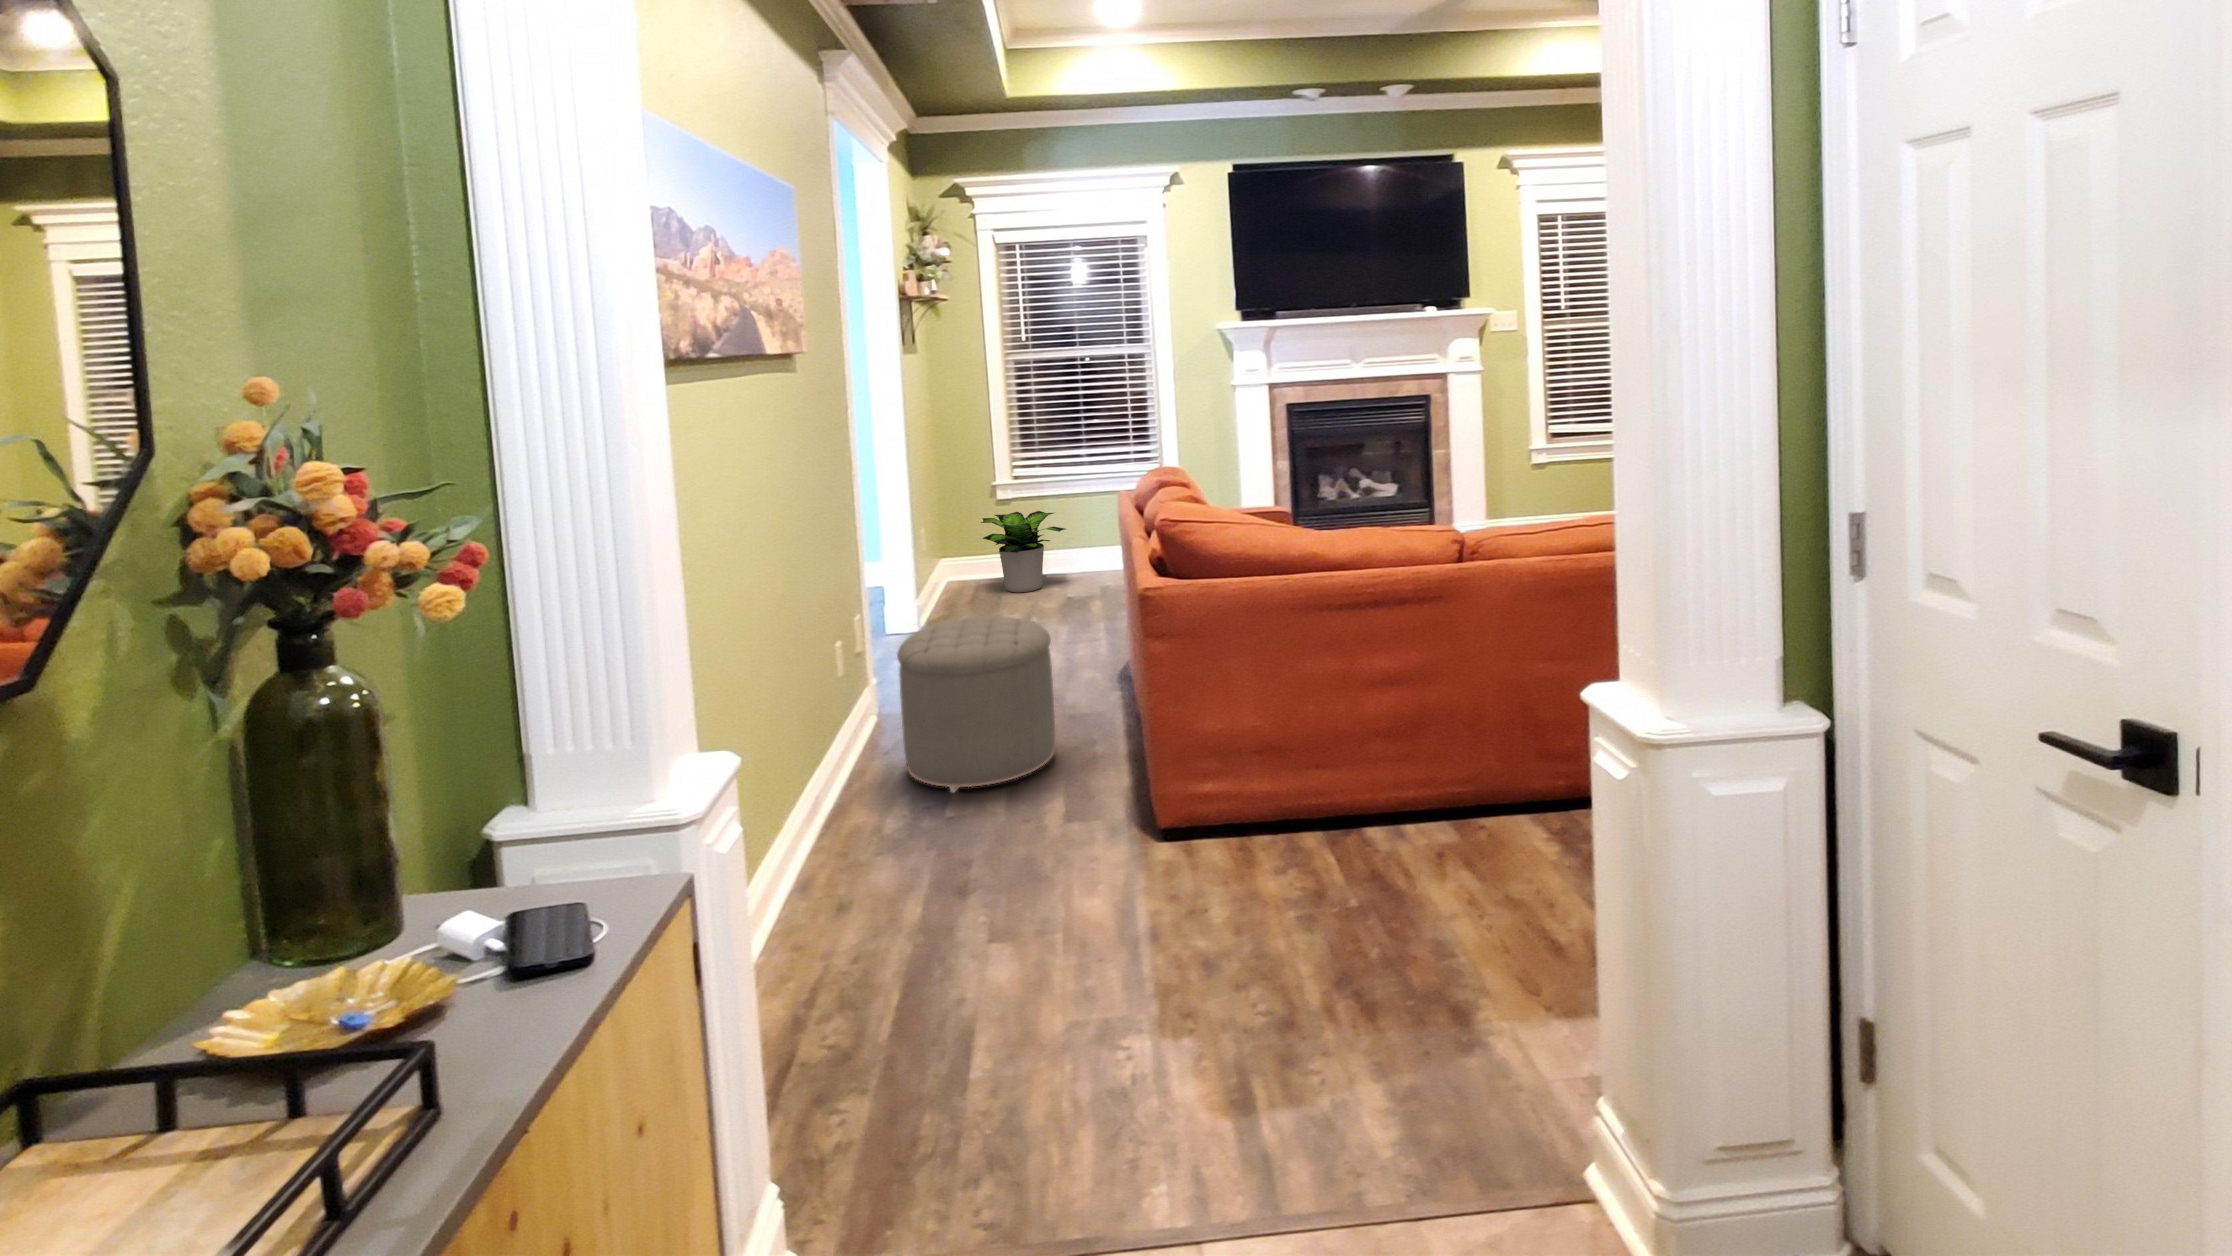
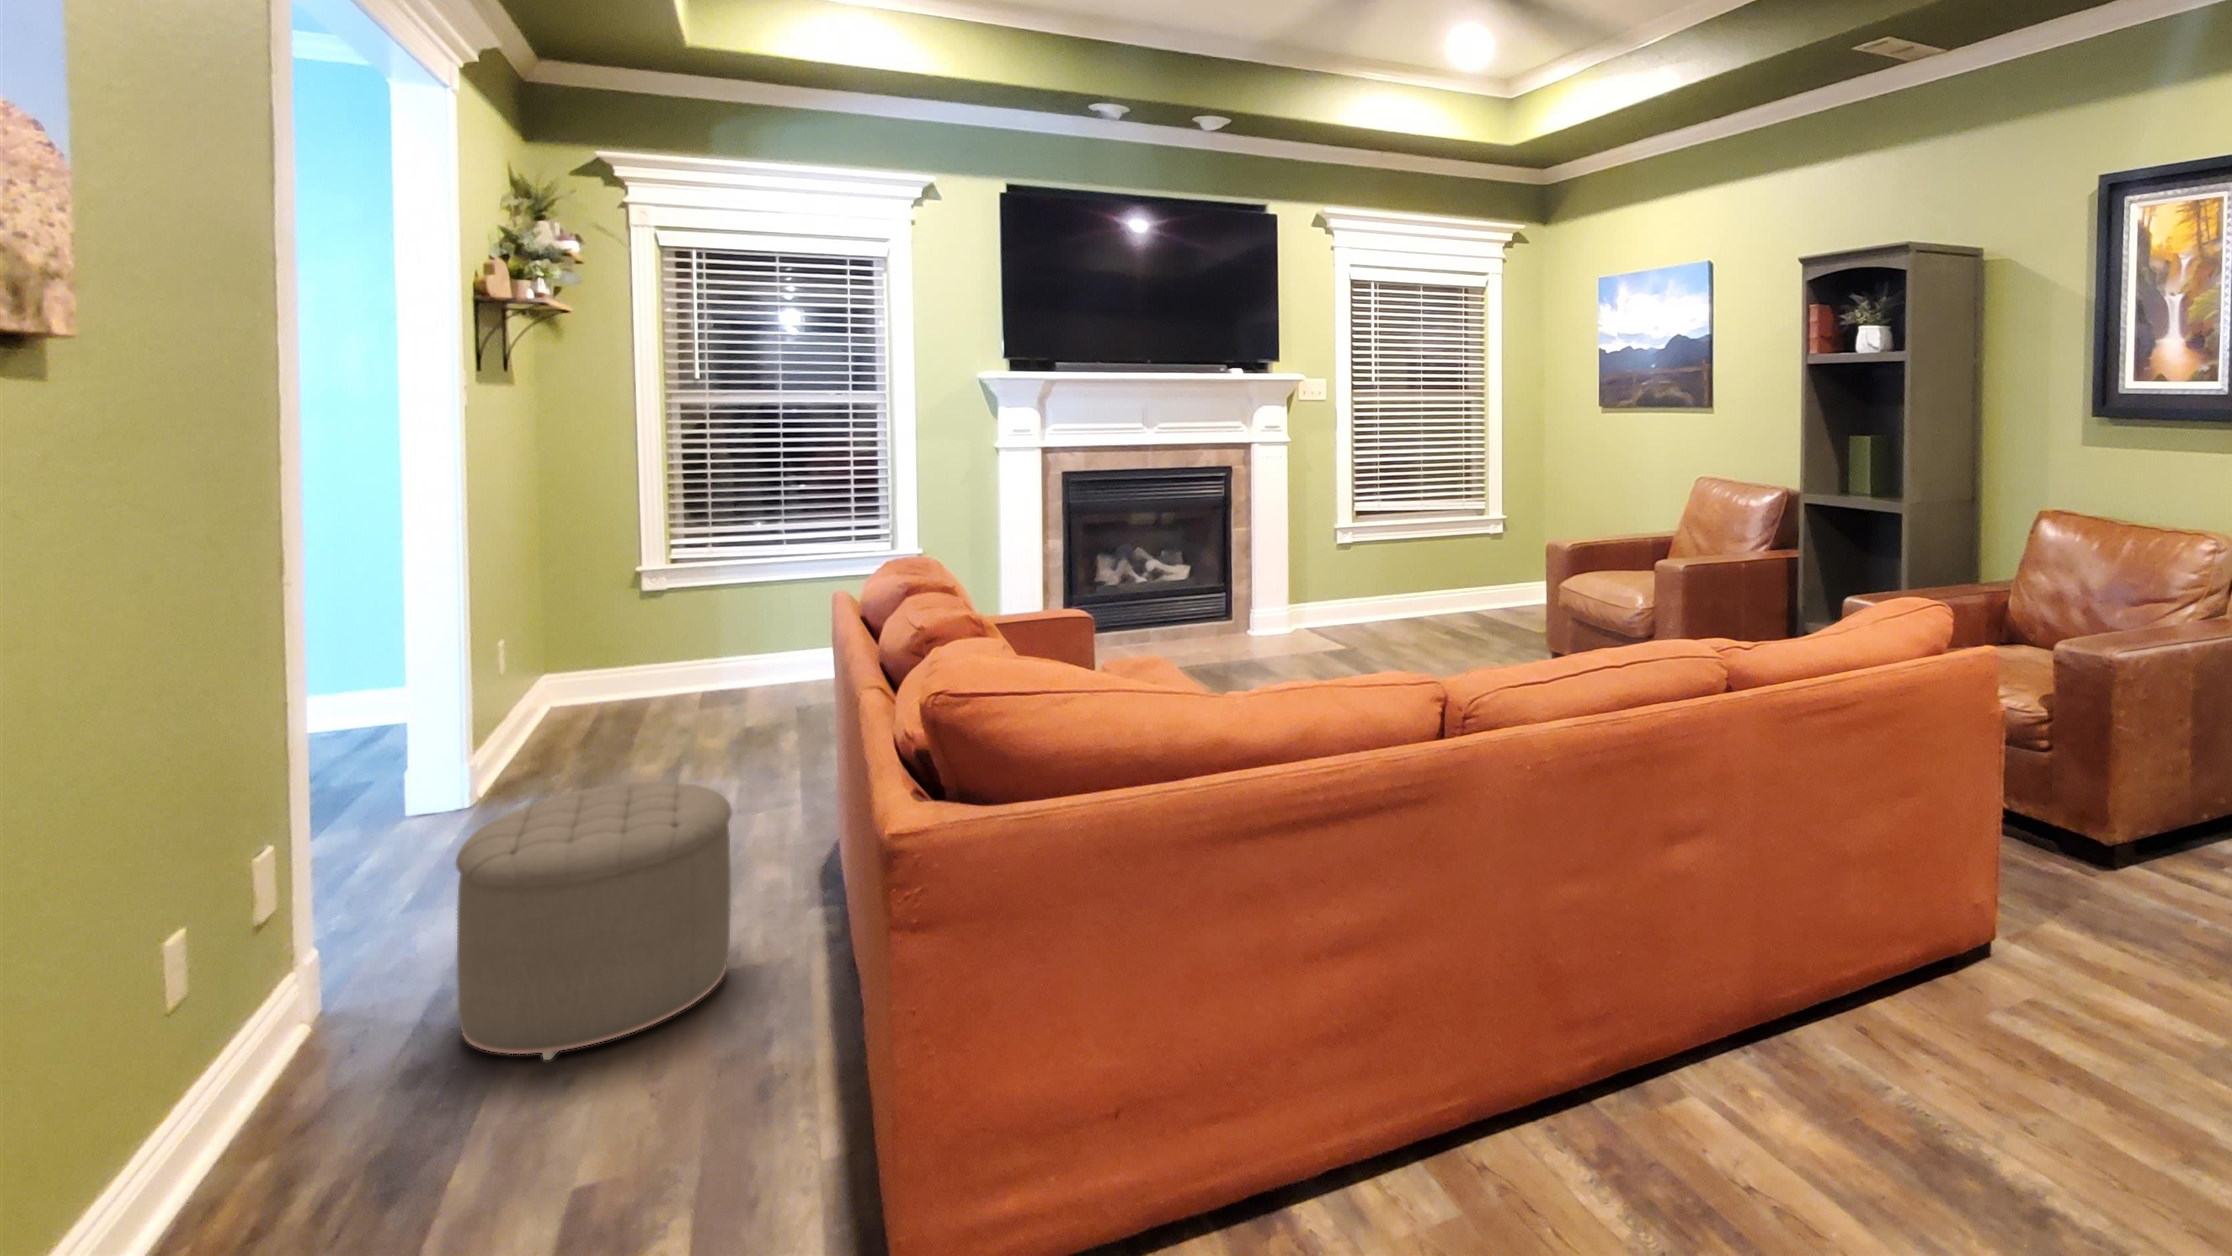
potted plant: present [981,511,1065,592] -> none [601,605,744,719]

